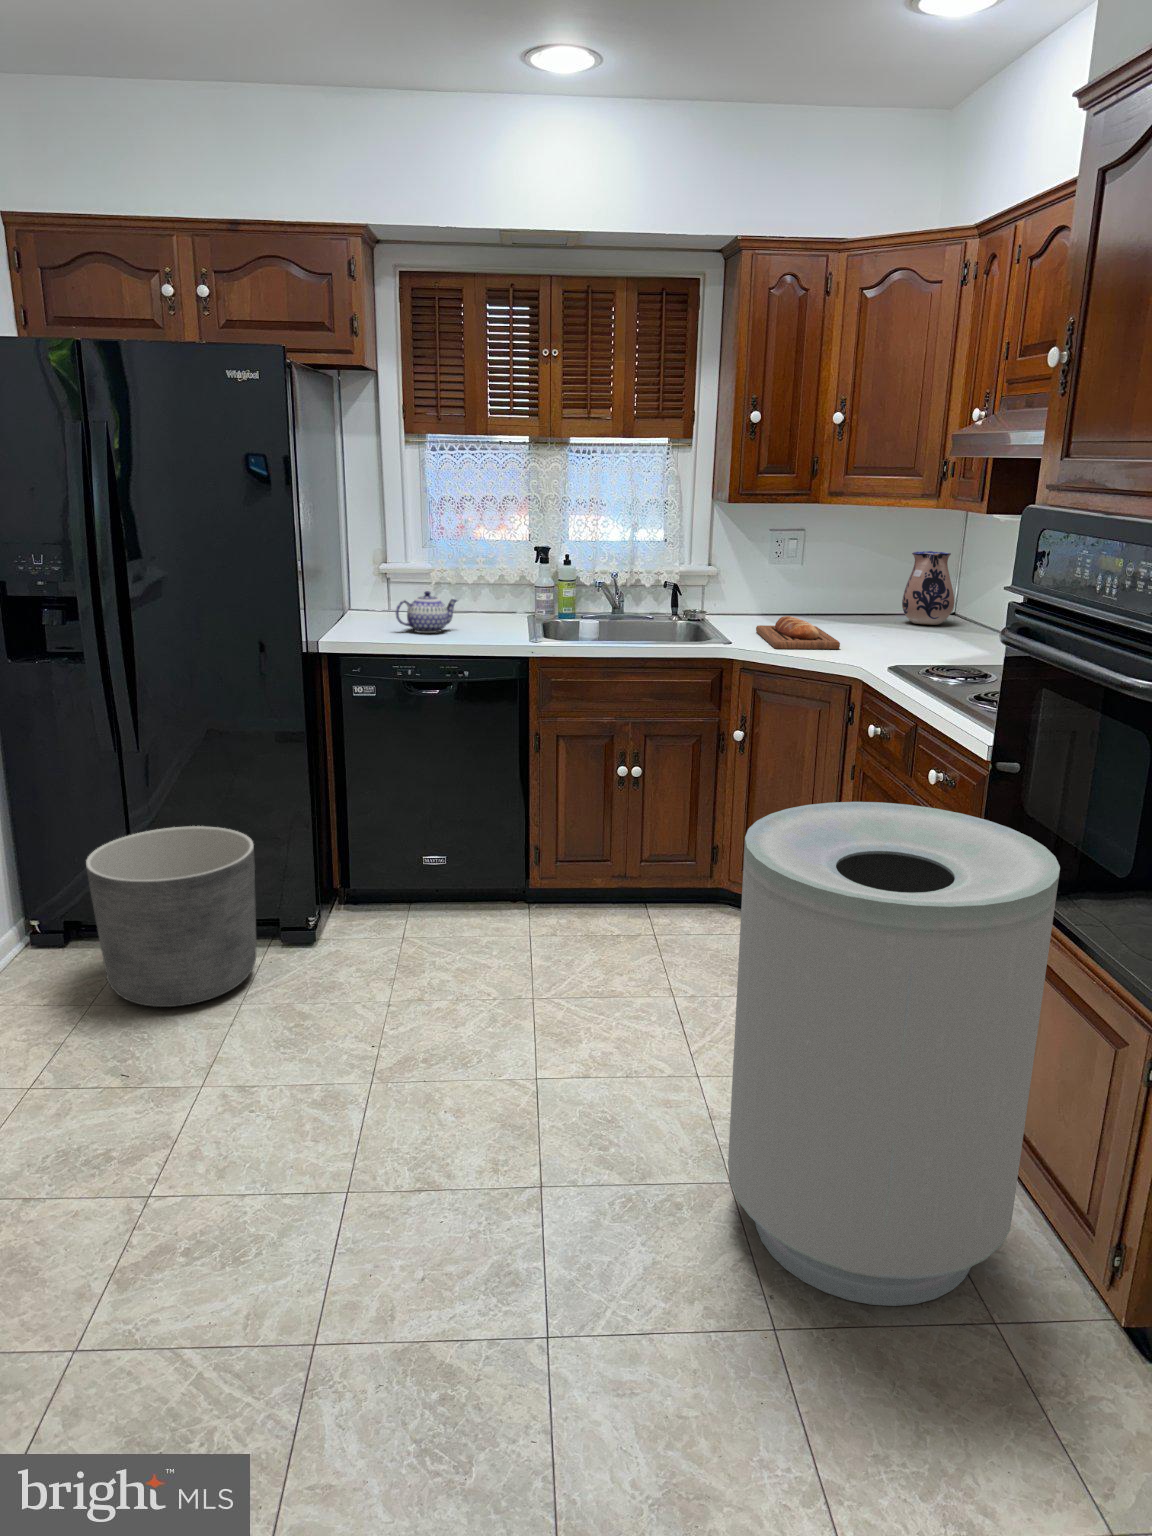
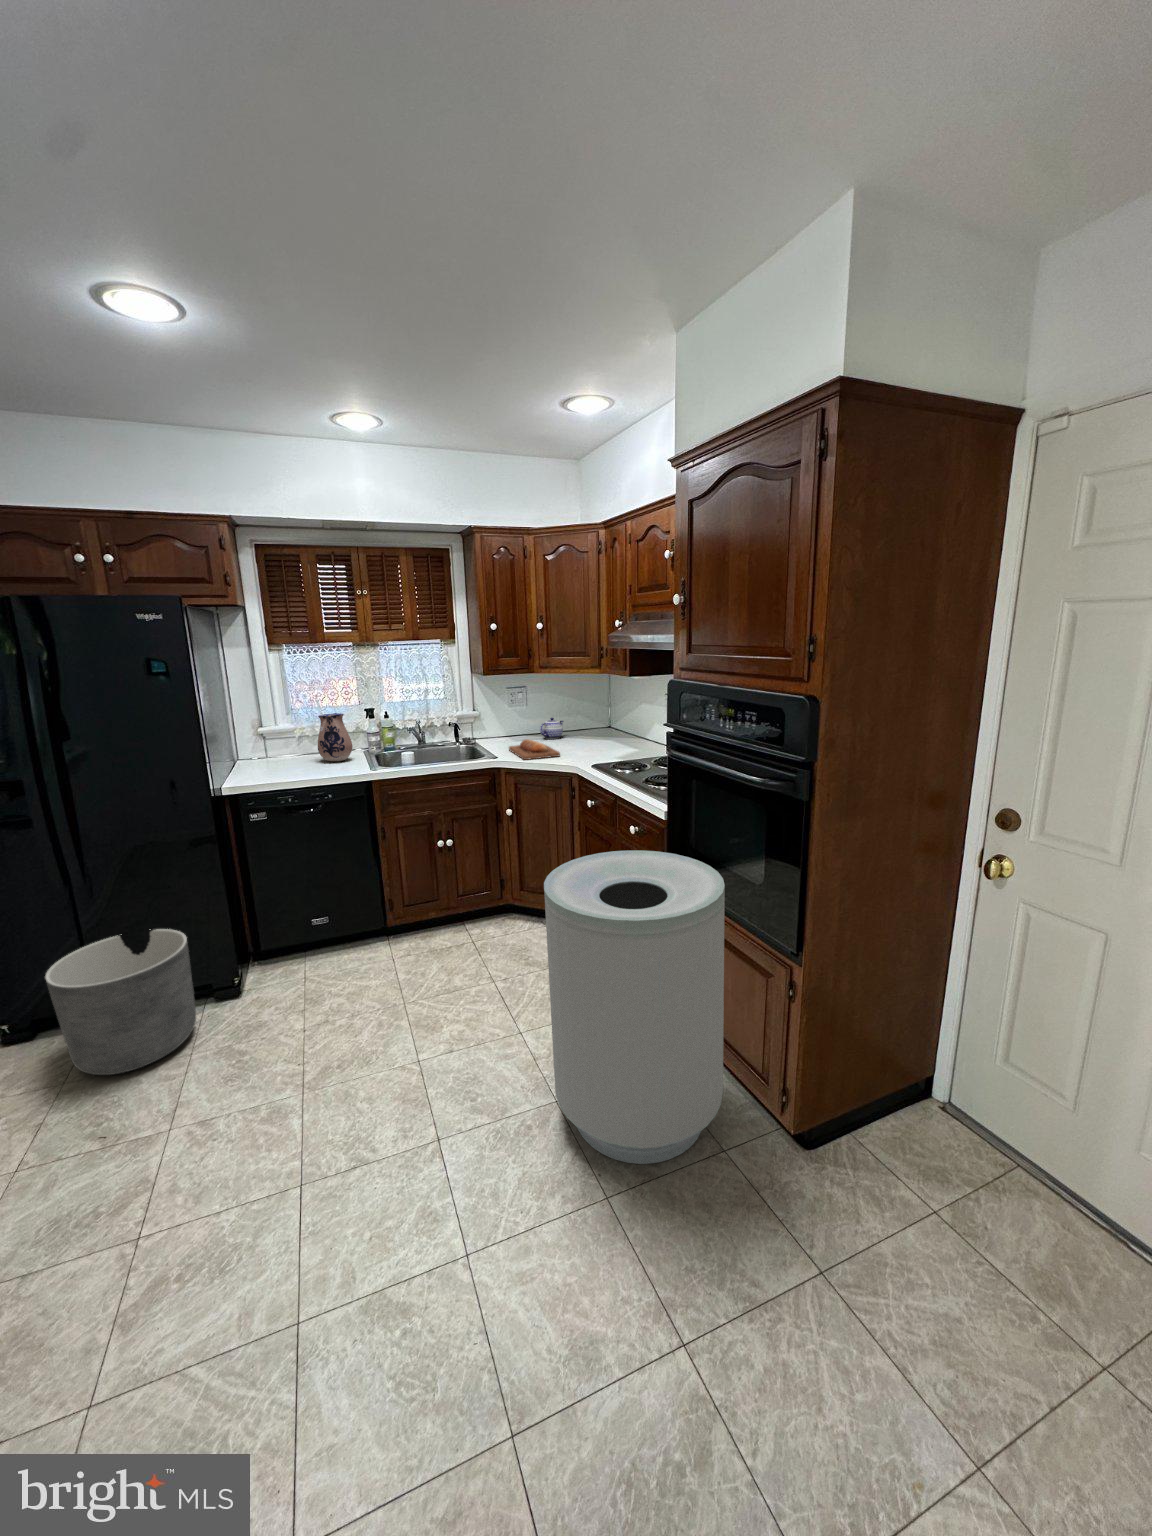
ceramic pitcher: present [902,551,954,625] -> present [318,713,353,761]
teapot: present [396,591,457,633] -> present [540,718,563,739]

